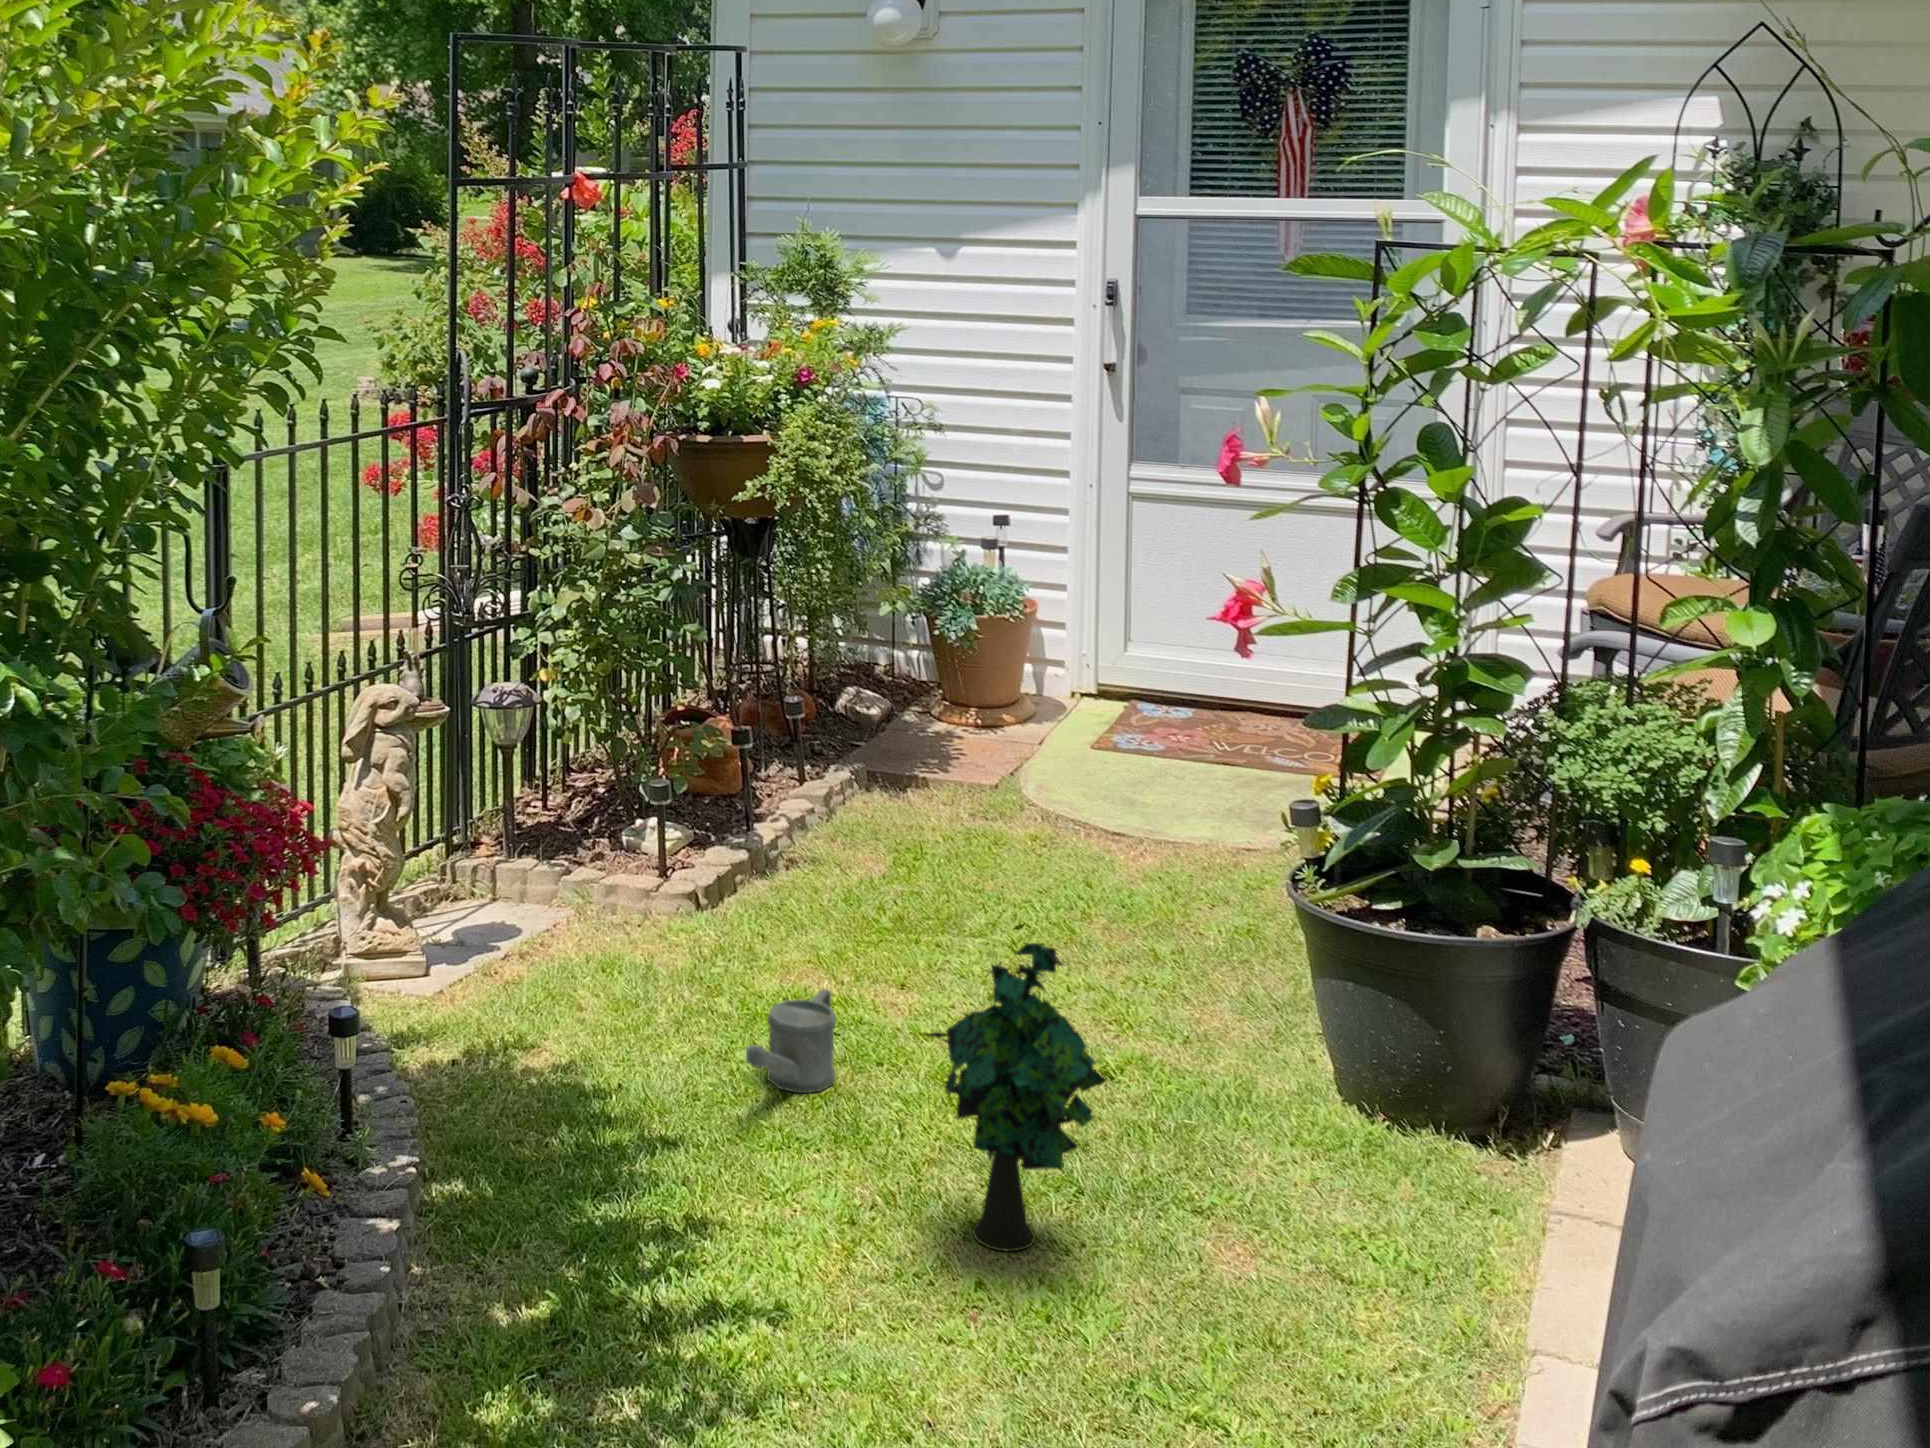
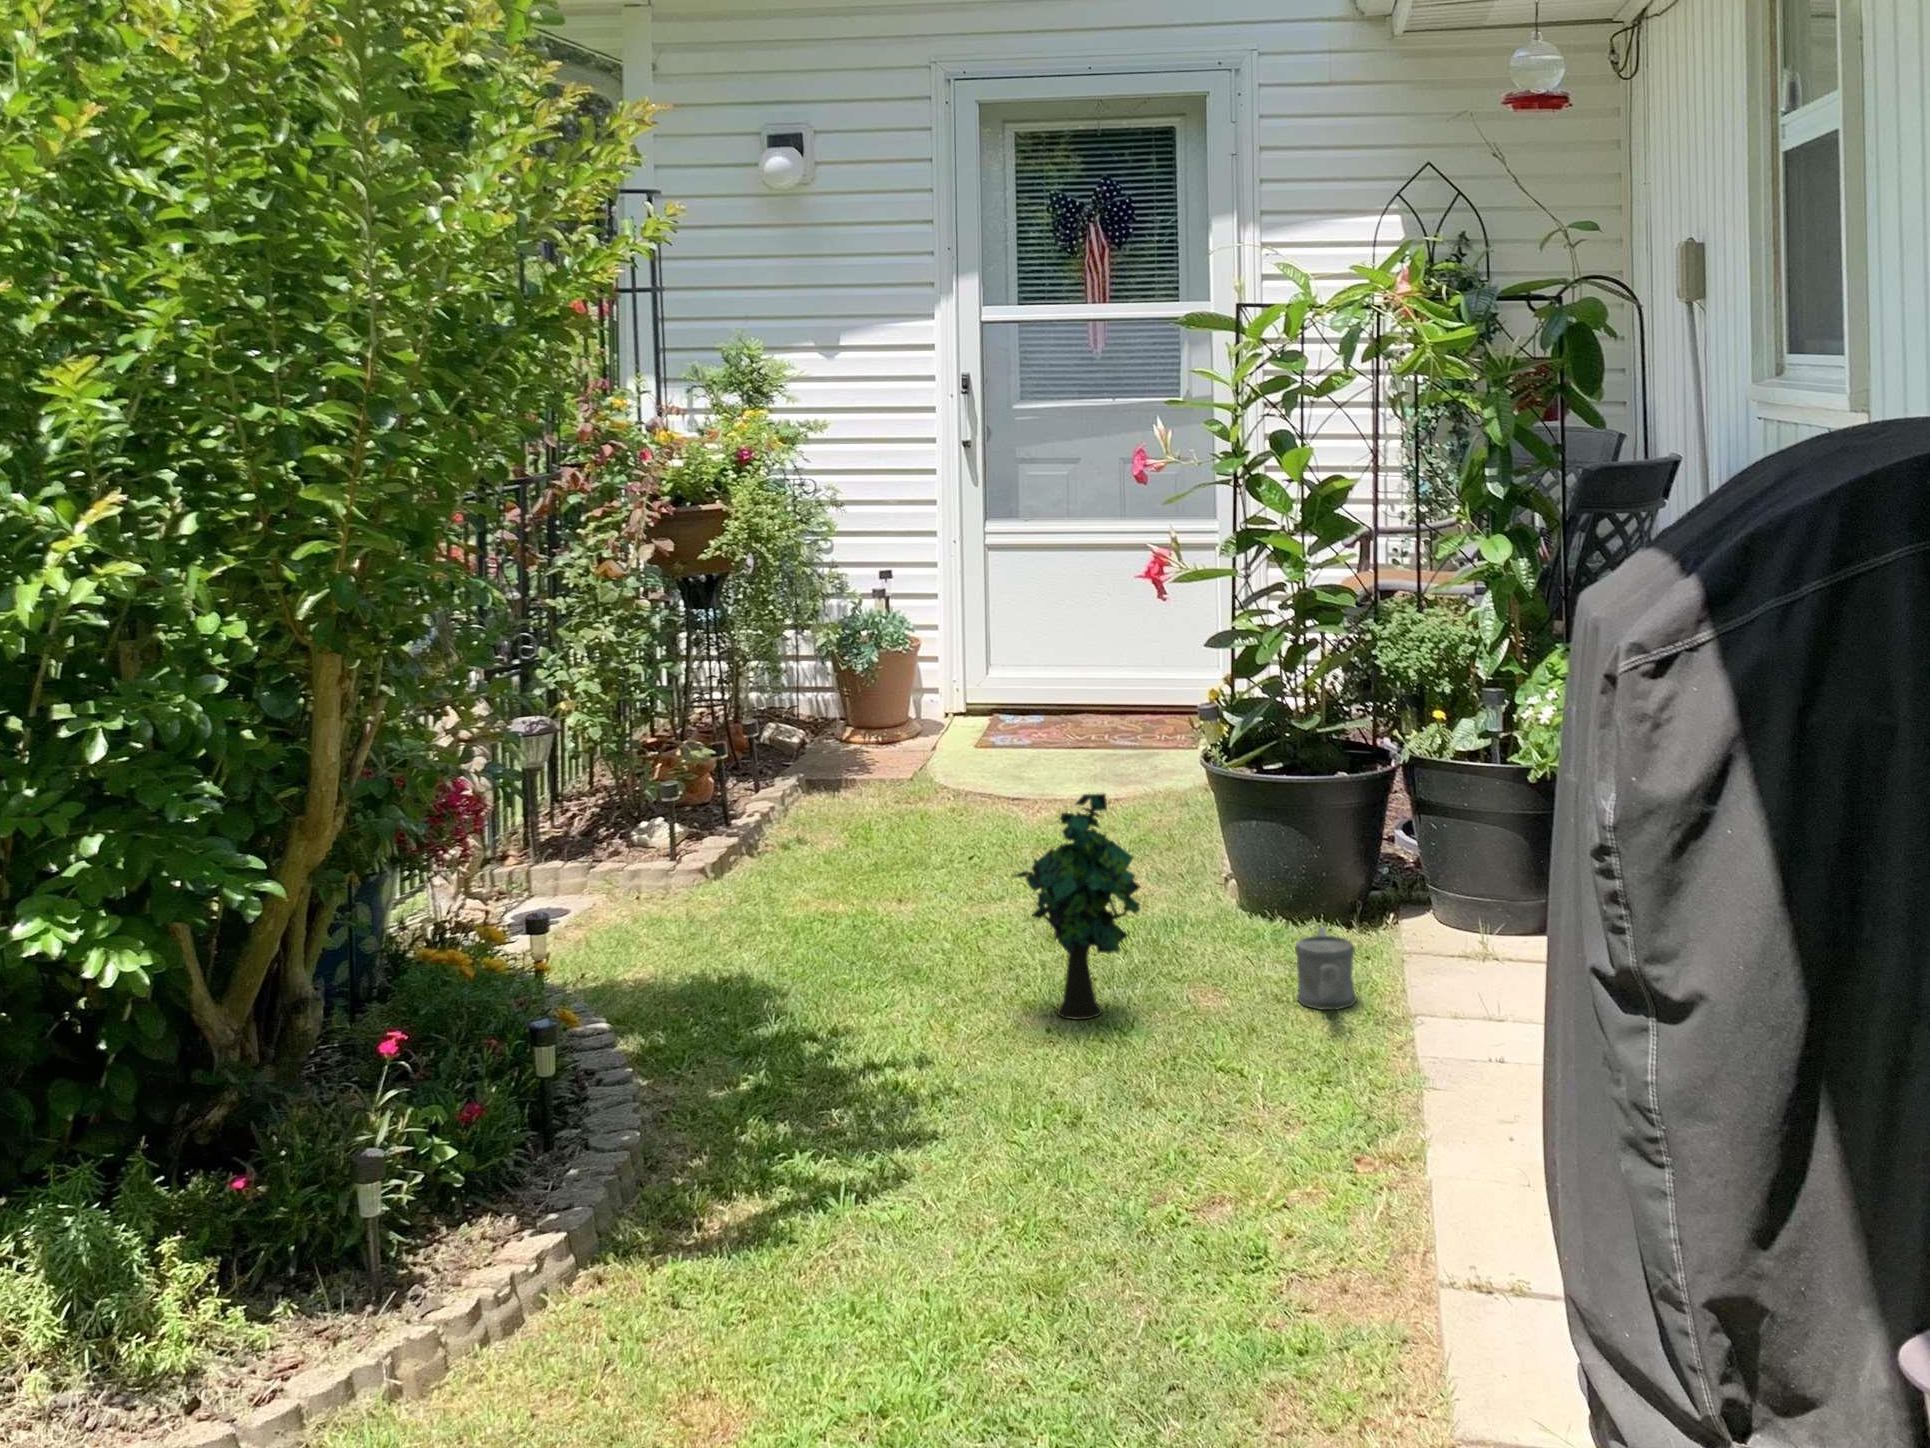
watering can: present [746,989,836,1093] -> present [1295,927,1357,1010]

